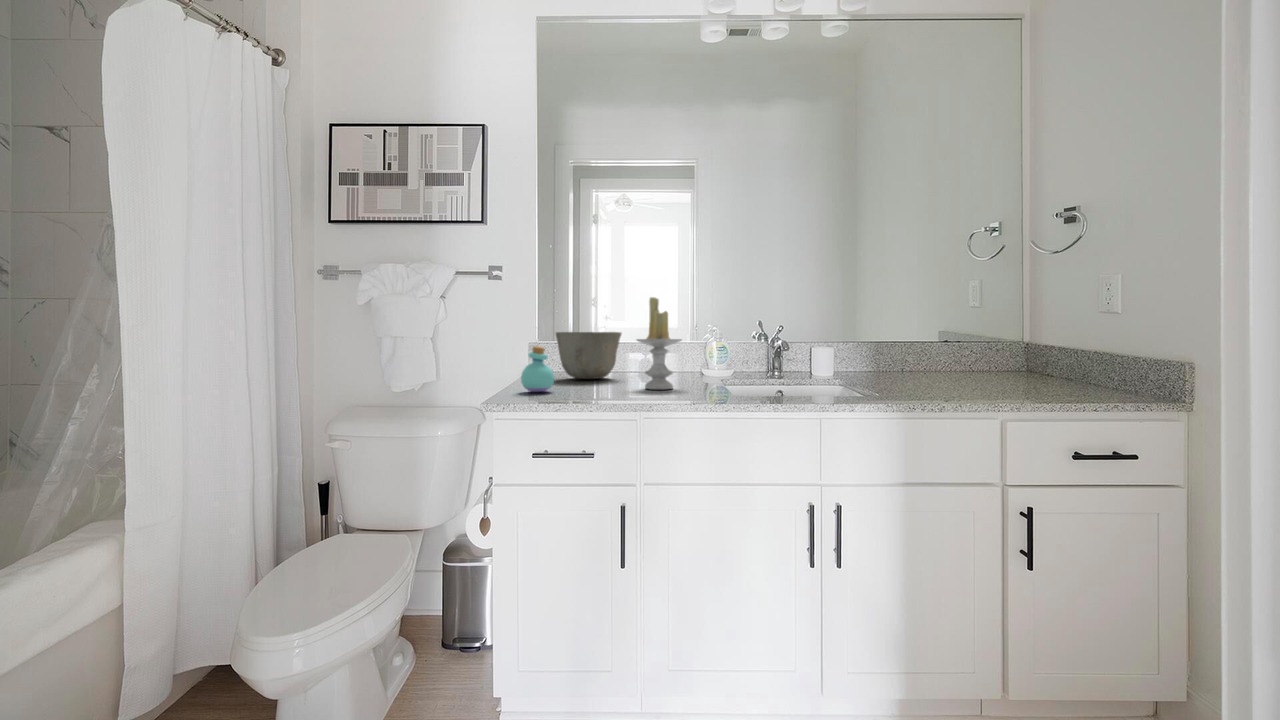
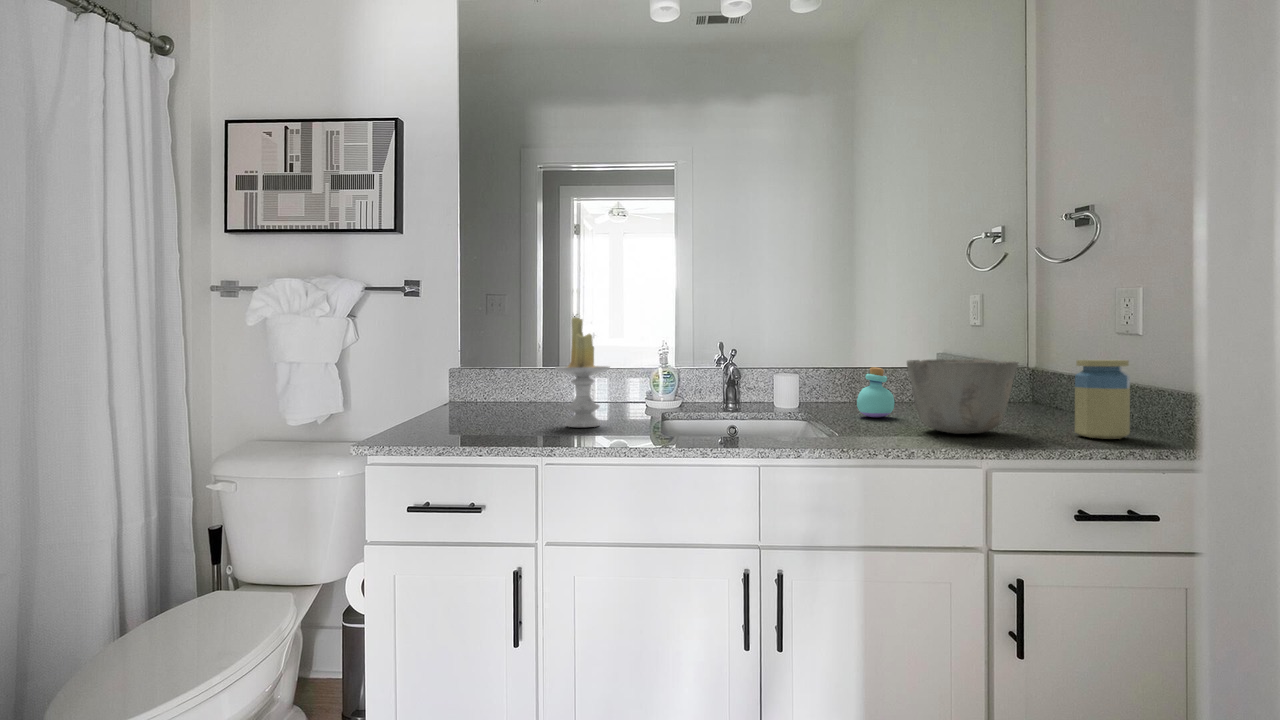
ceramic bowl: present [556,332,621,379] -> present [907,359,1019,434]
jar: none [1069,333,1115,396] -> present [1075,360,1130,439]
perfume bottle: present [521,346,554,392] -> present [857,367,895,417]

